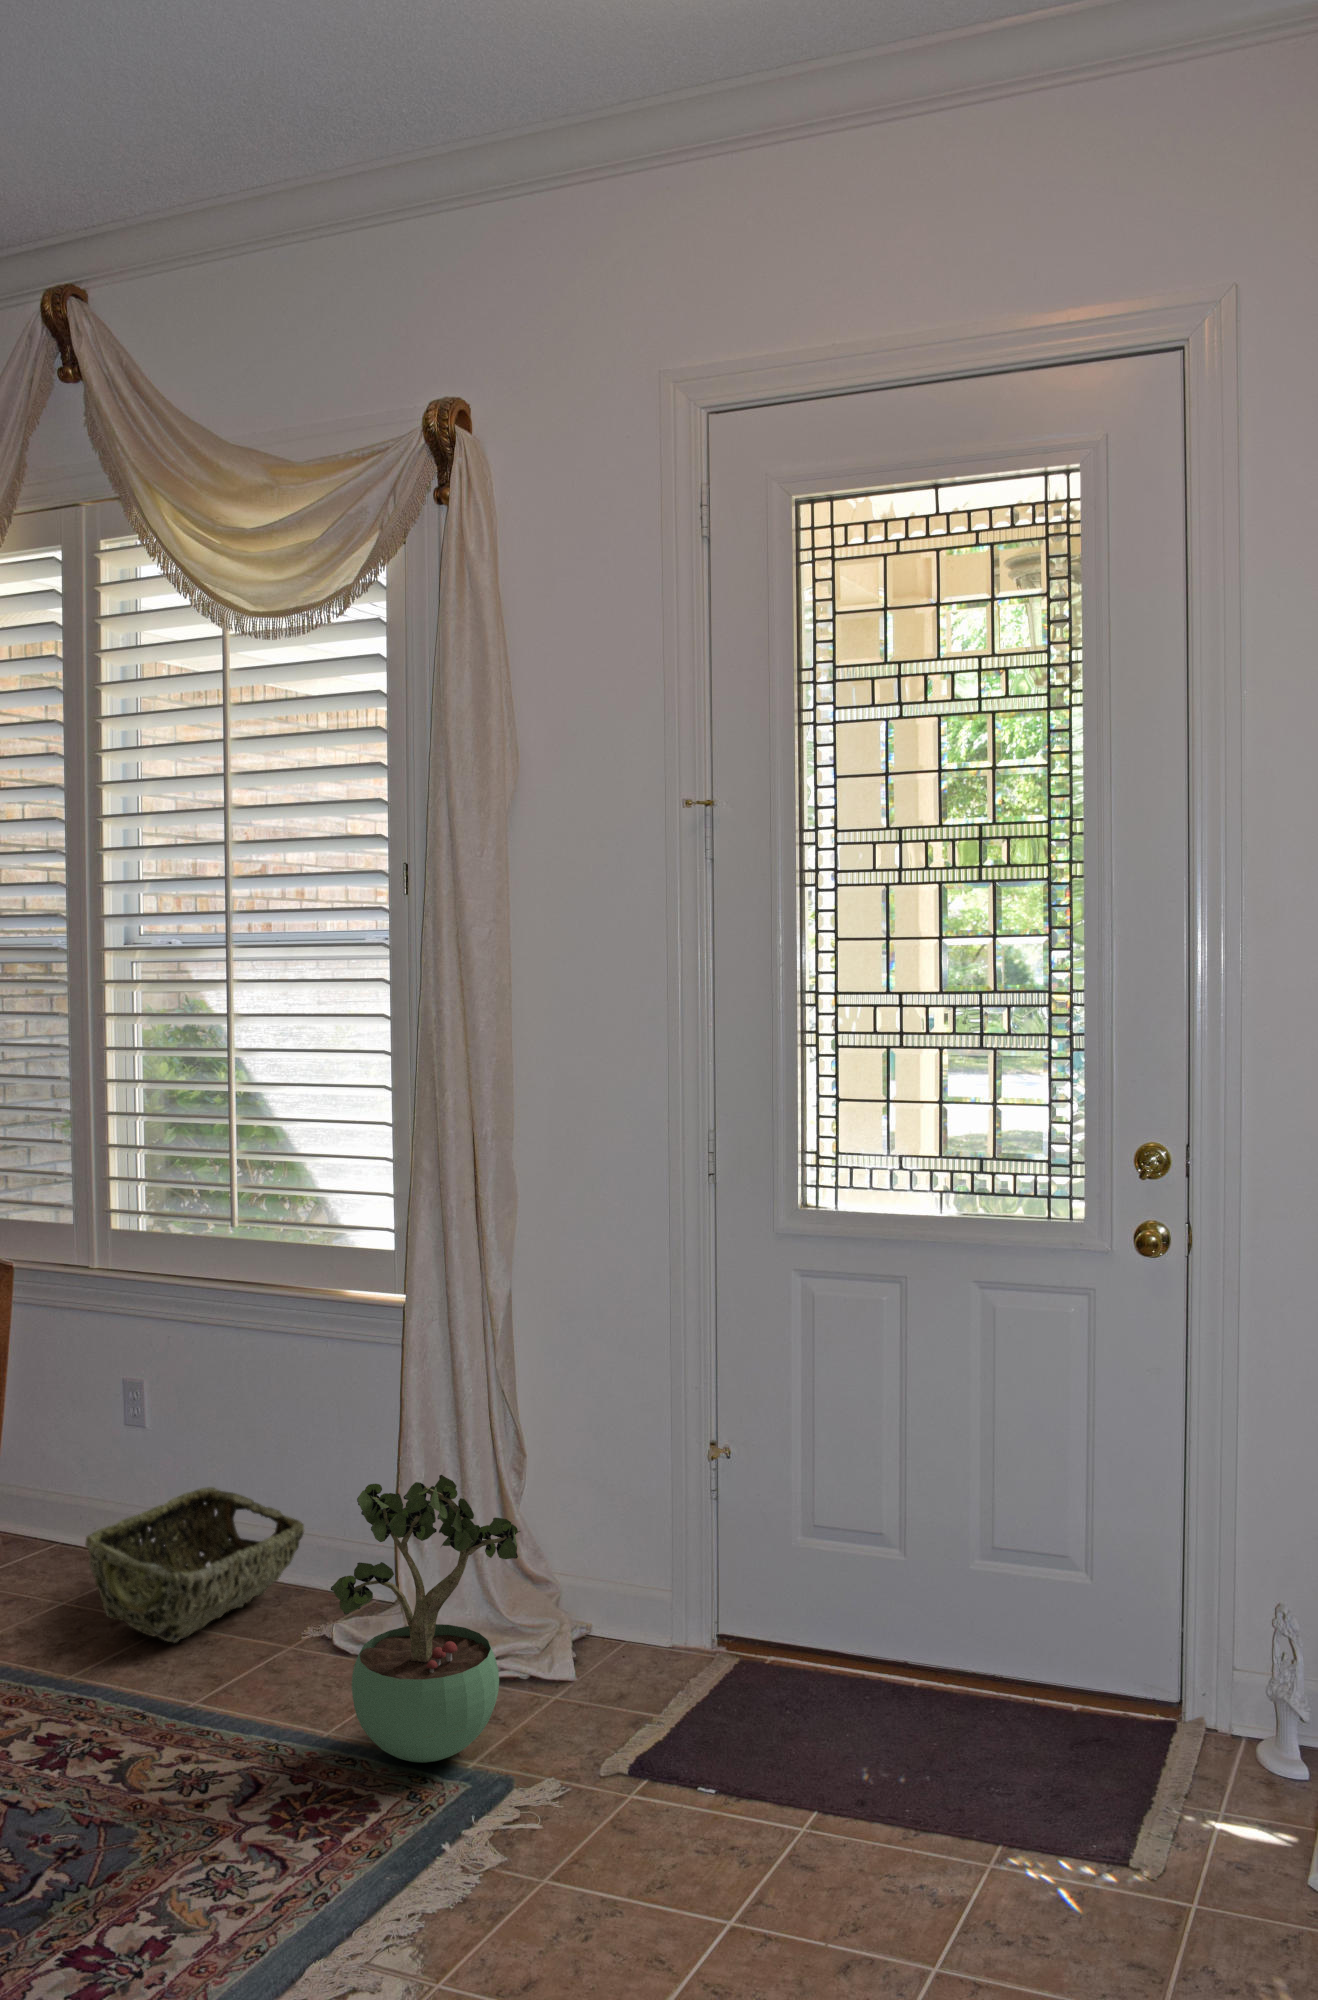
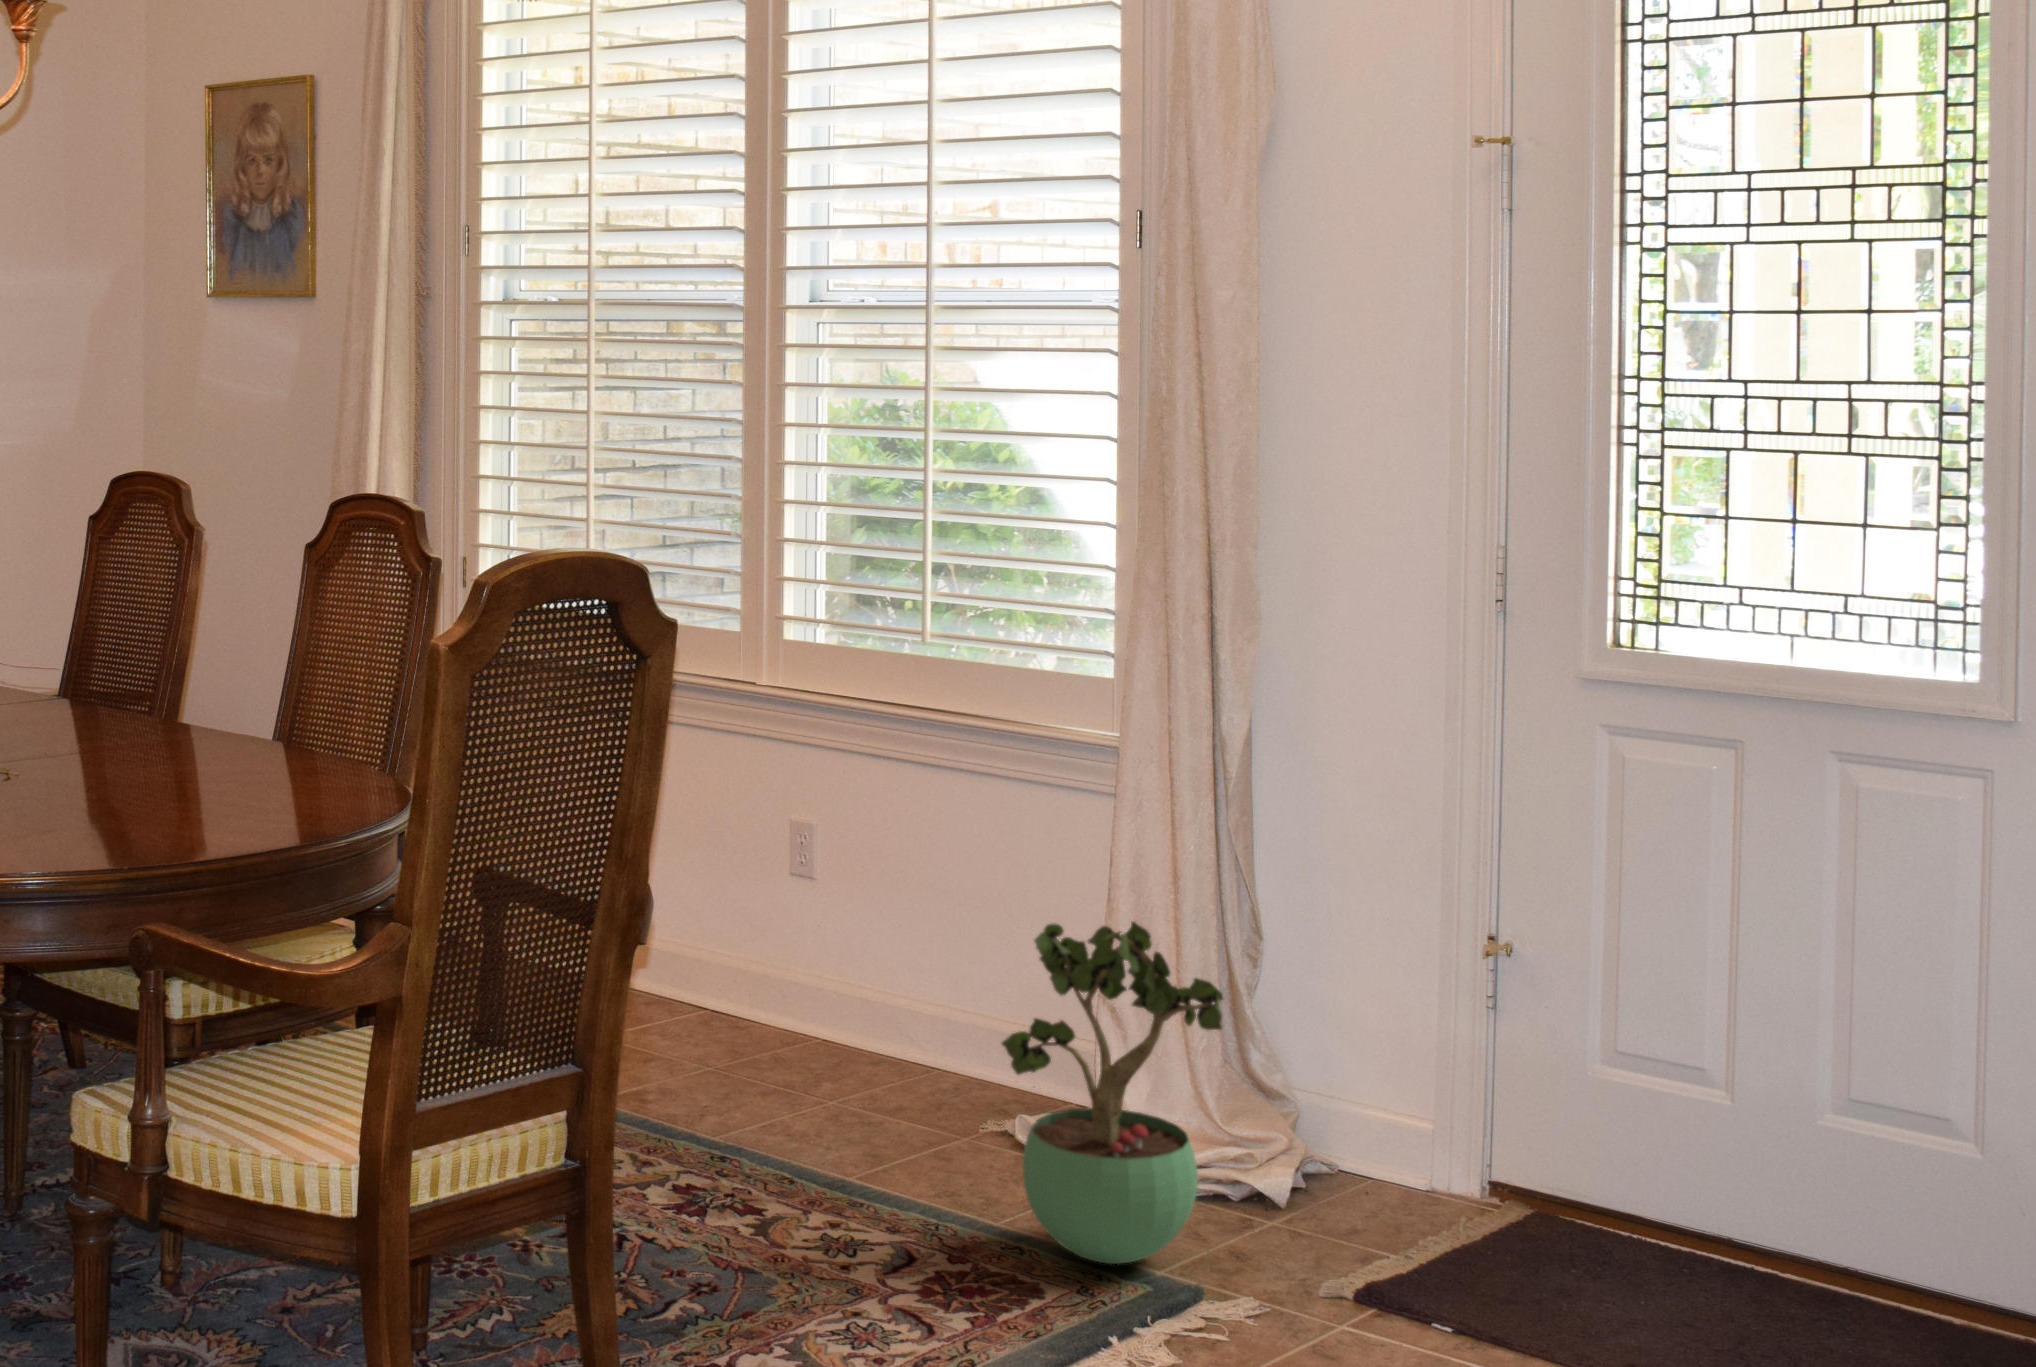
woven basket: present [85,1487,305,1642] -> none [737,956,986,1117]

